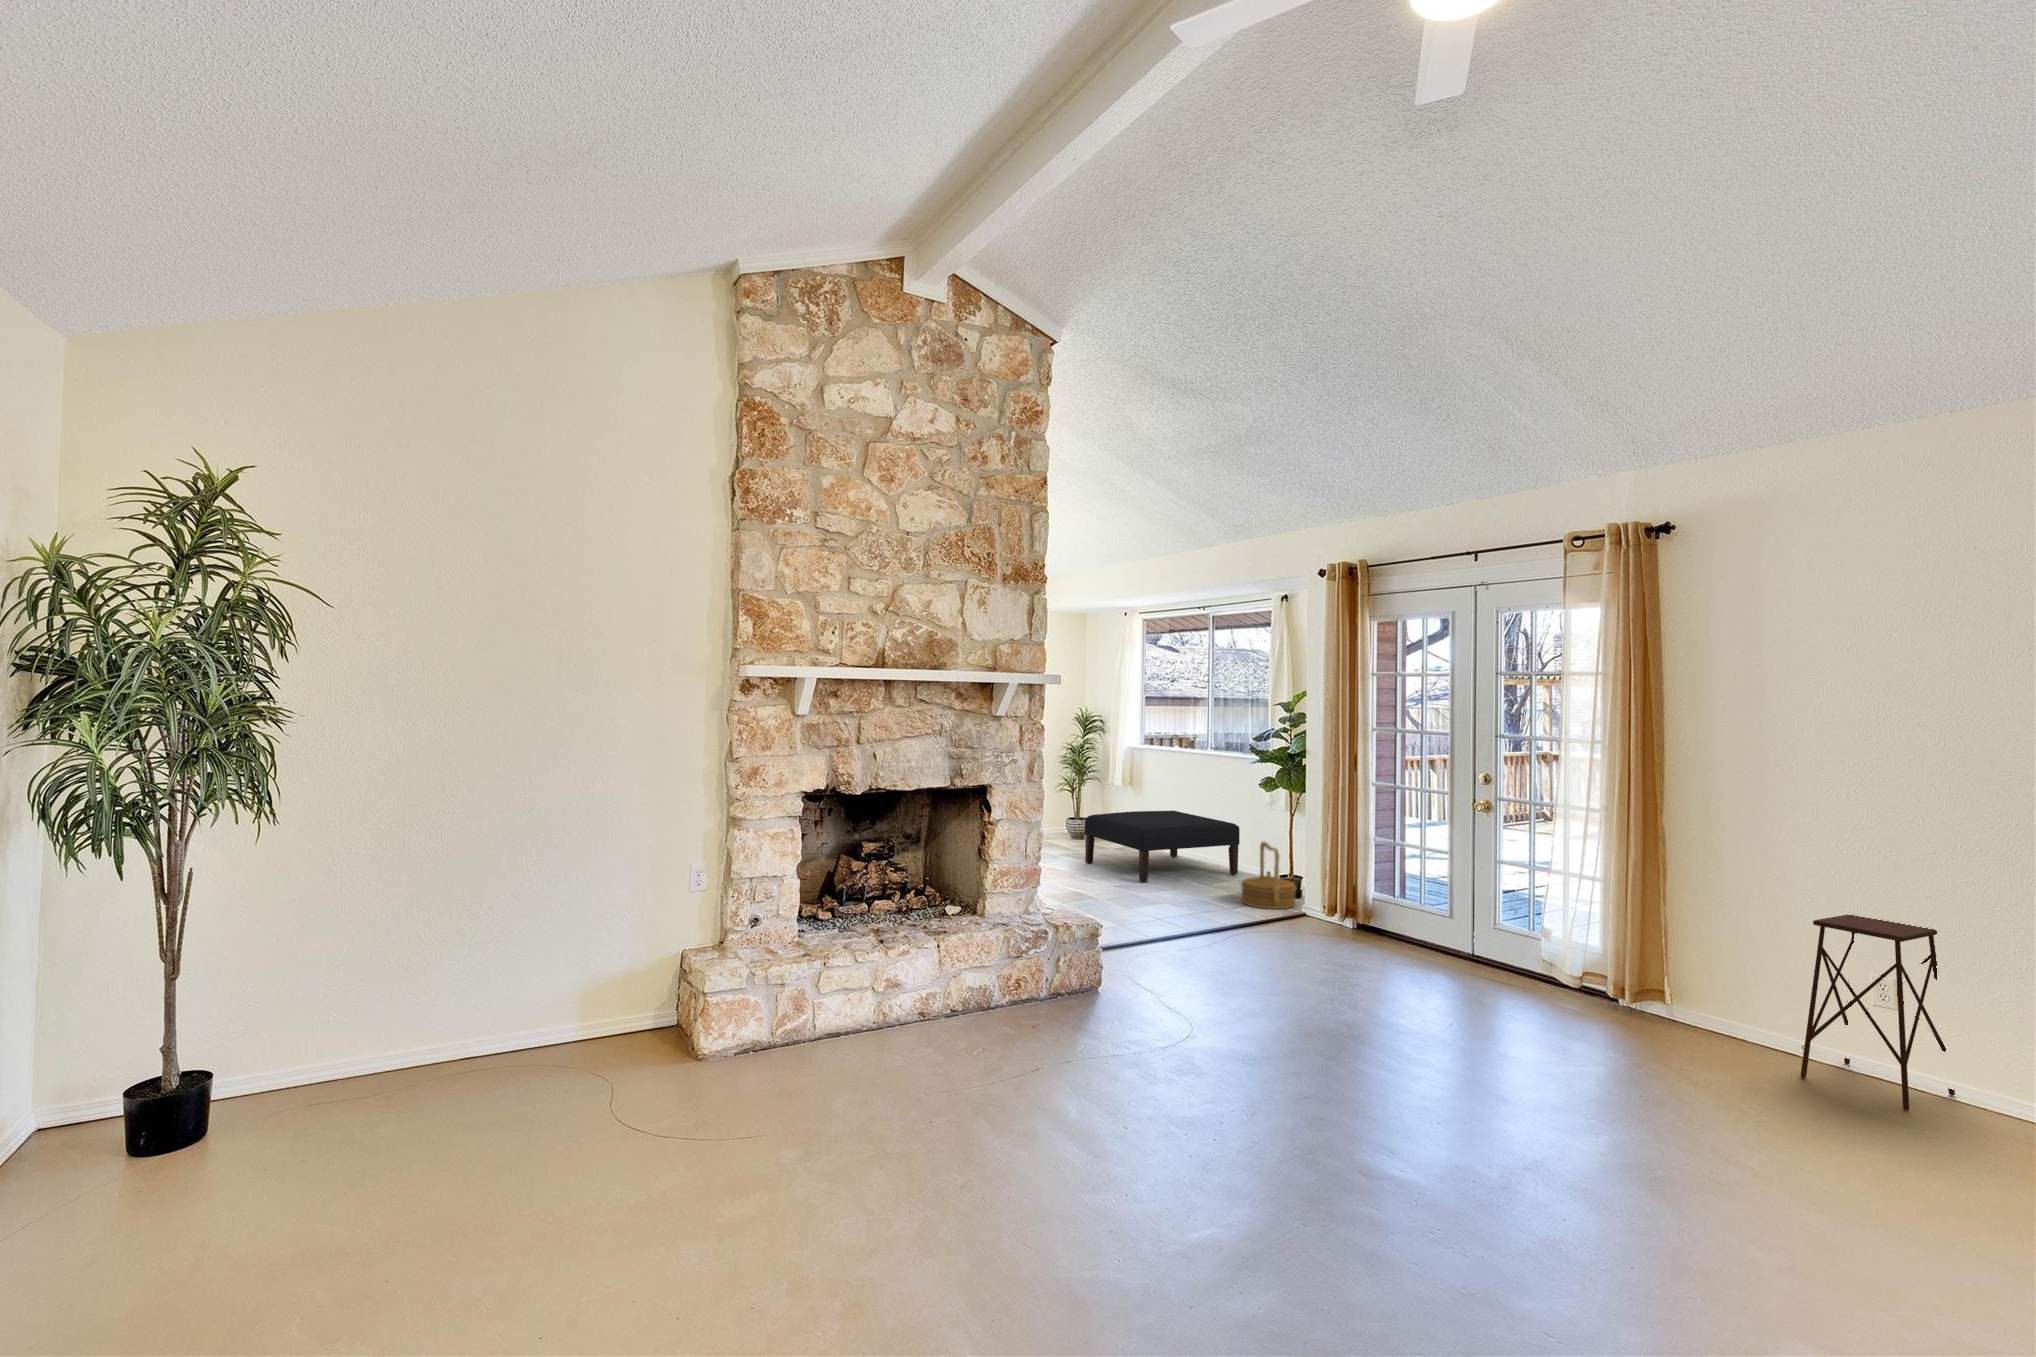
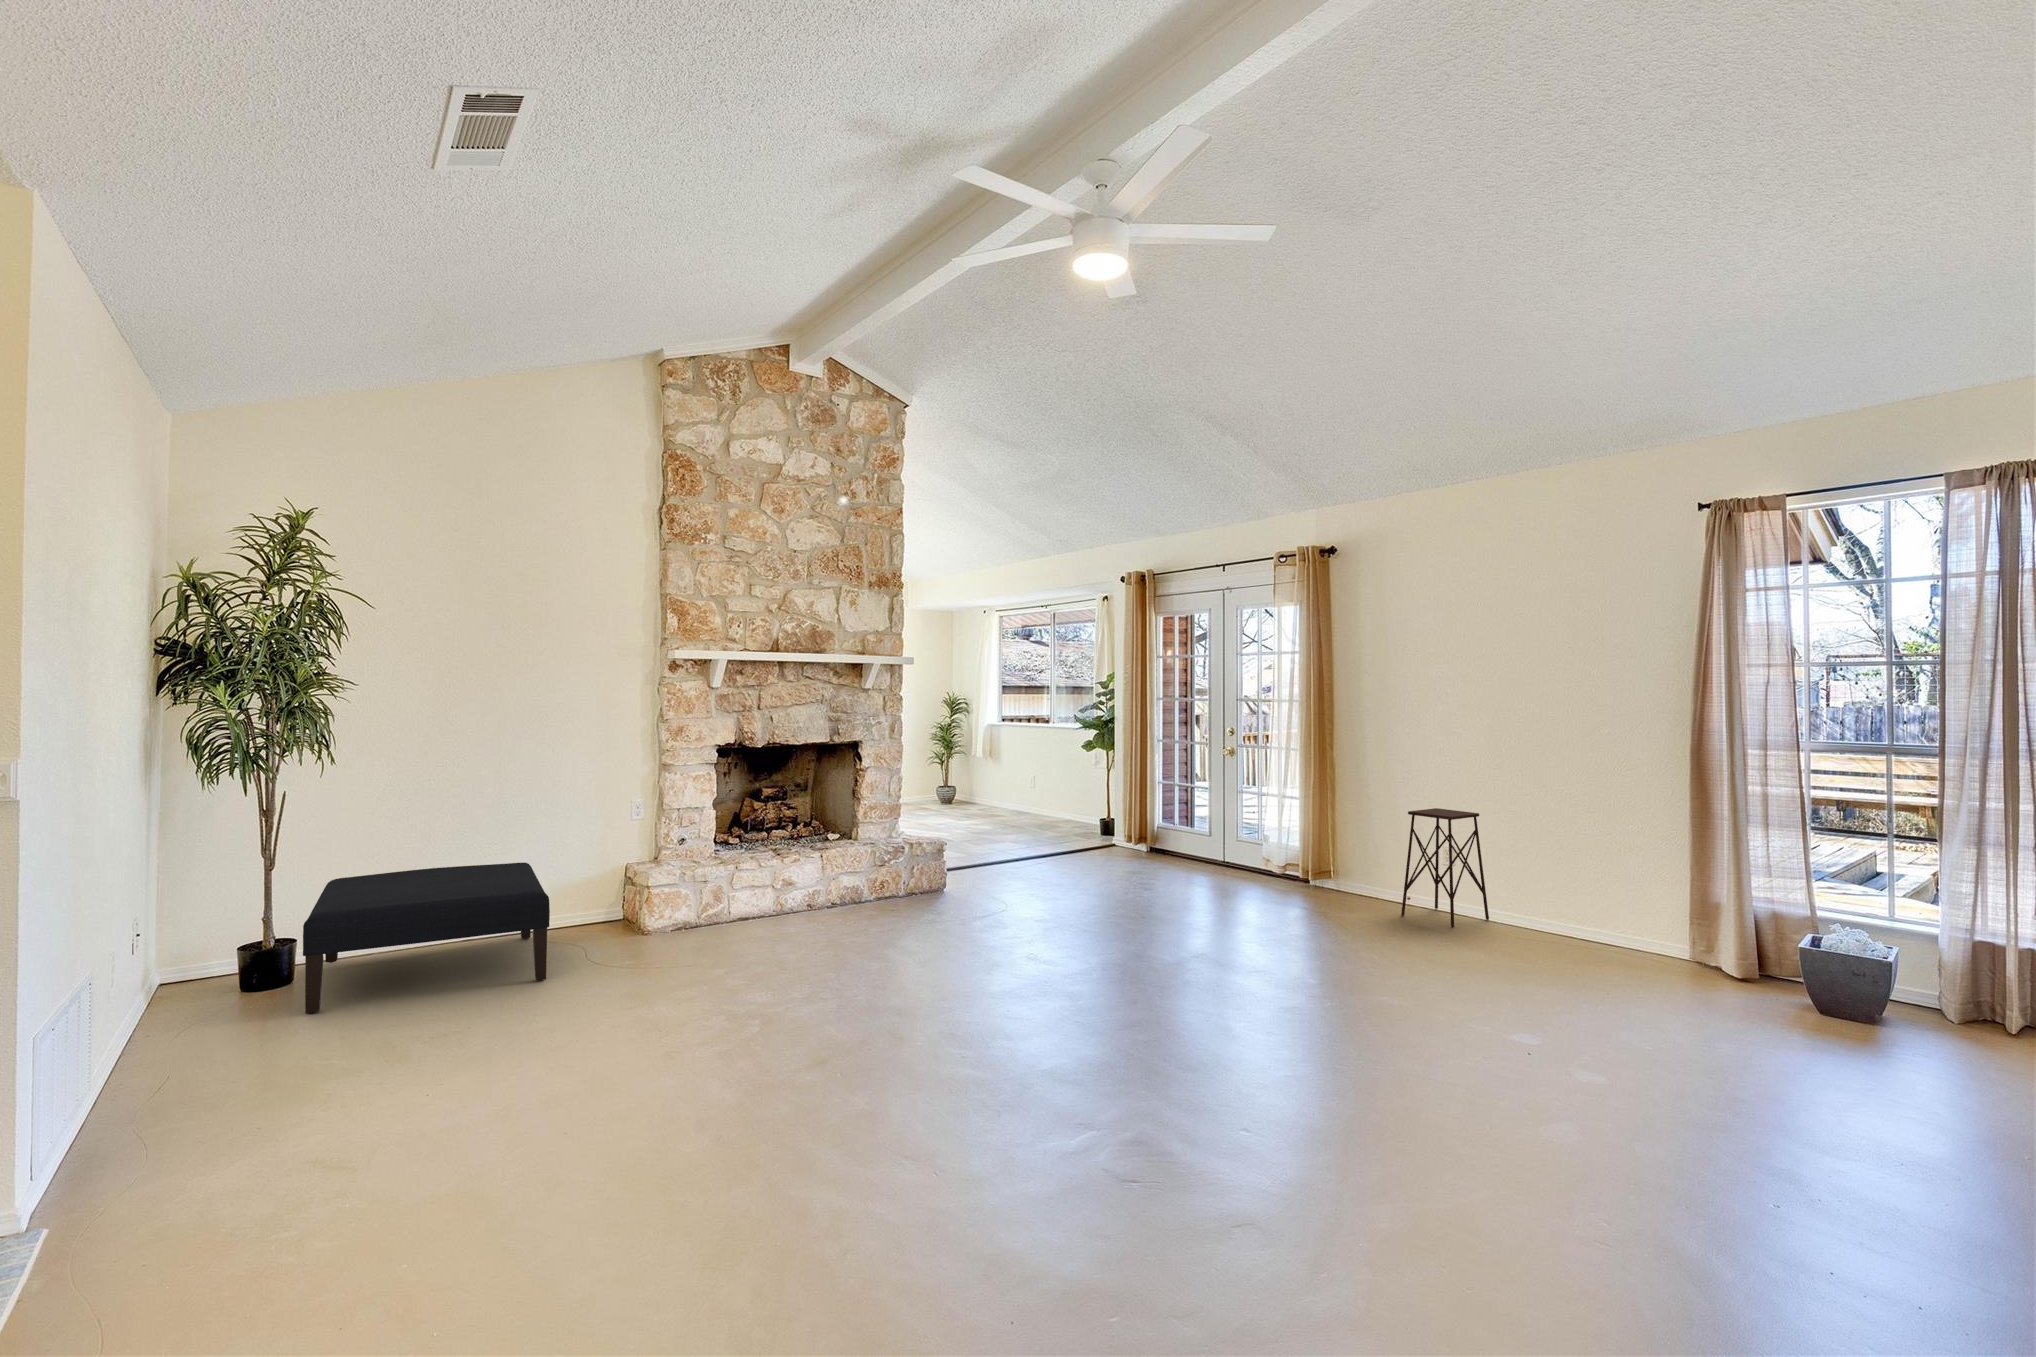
ottoman: present [1085,811,1240,883] -> present [303,863,550,1013]
woven basket: present [1241,842,1296,909] -> none [1067,792,1110,842]

